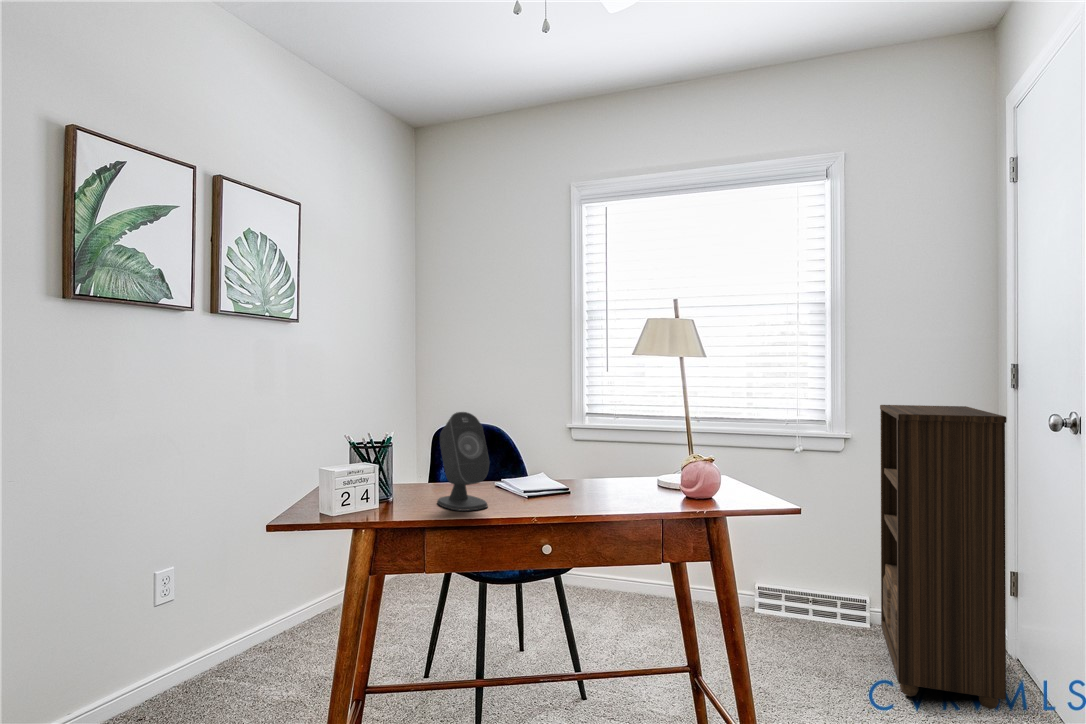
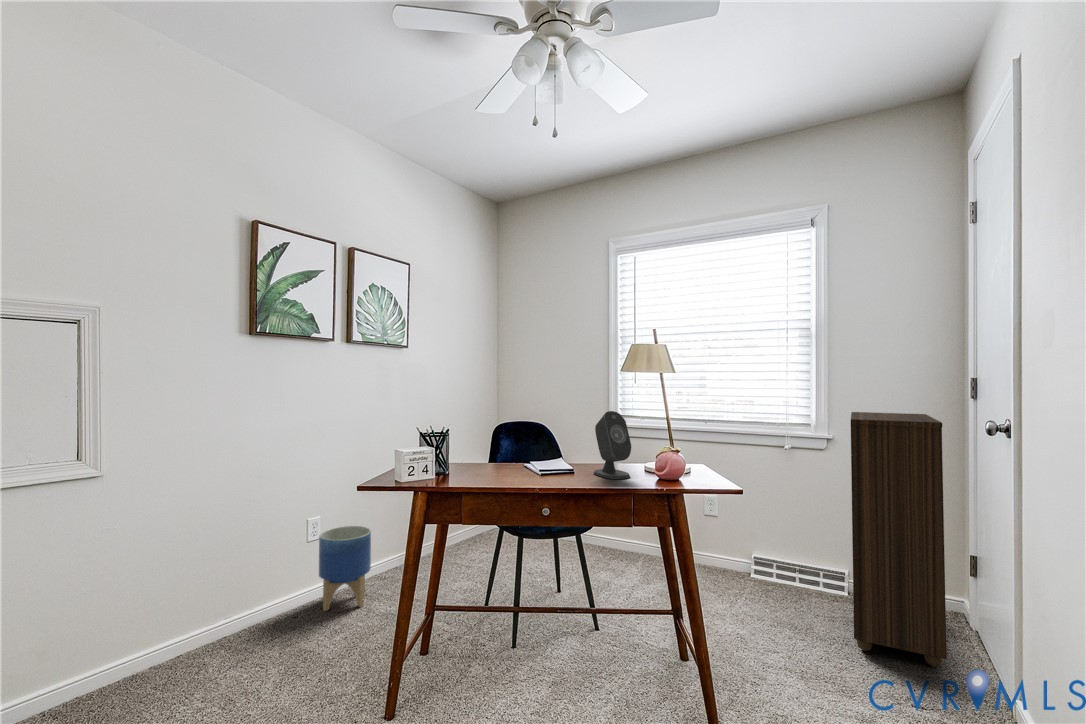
speaker: present [437,412,489,511] -> present [594,411,631,479]
planter: none [177,577,255,703] -> present [319,526,371,611]

